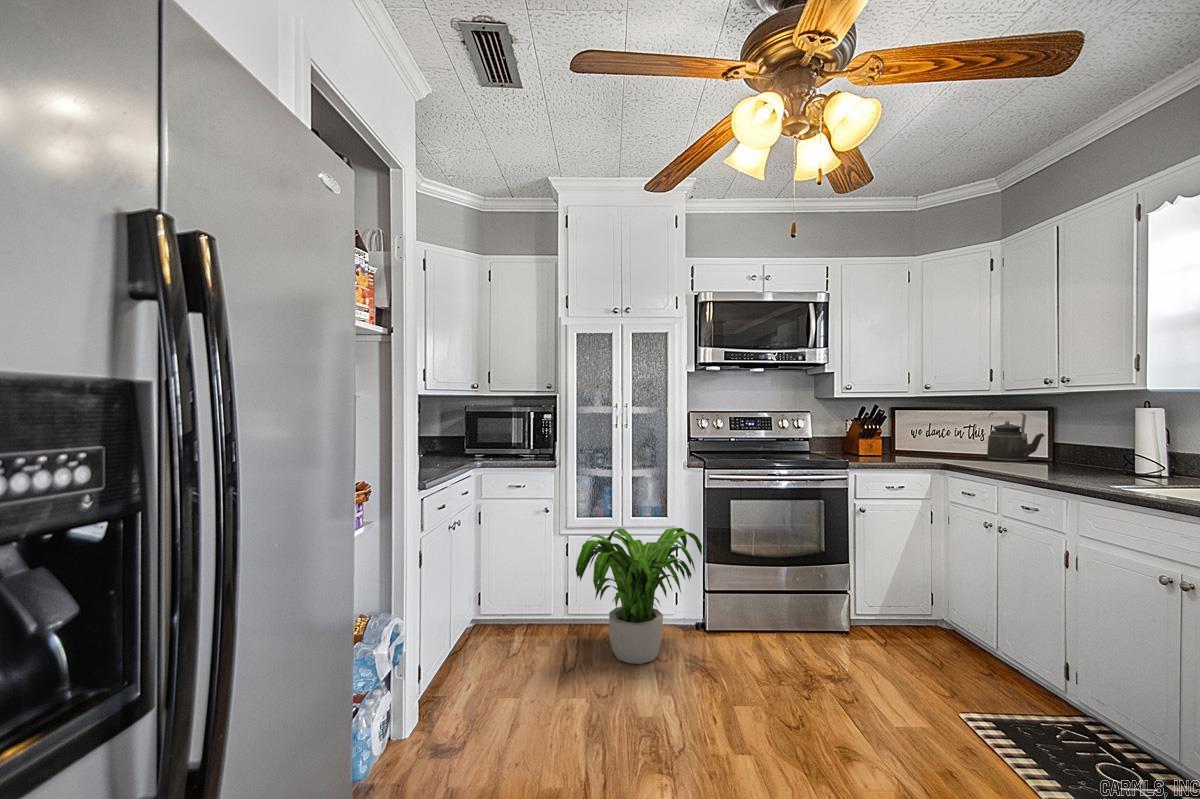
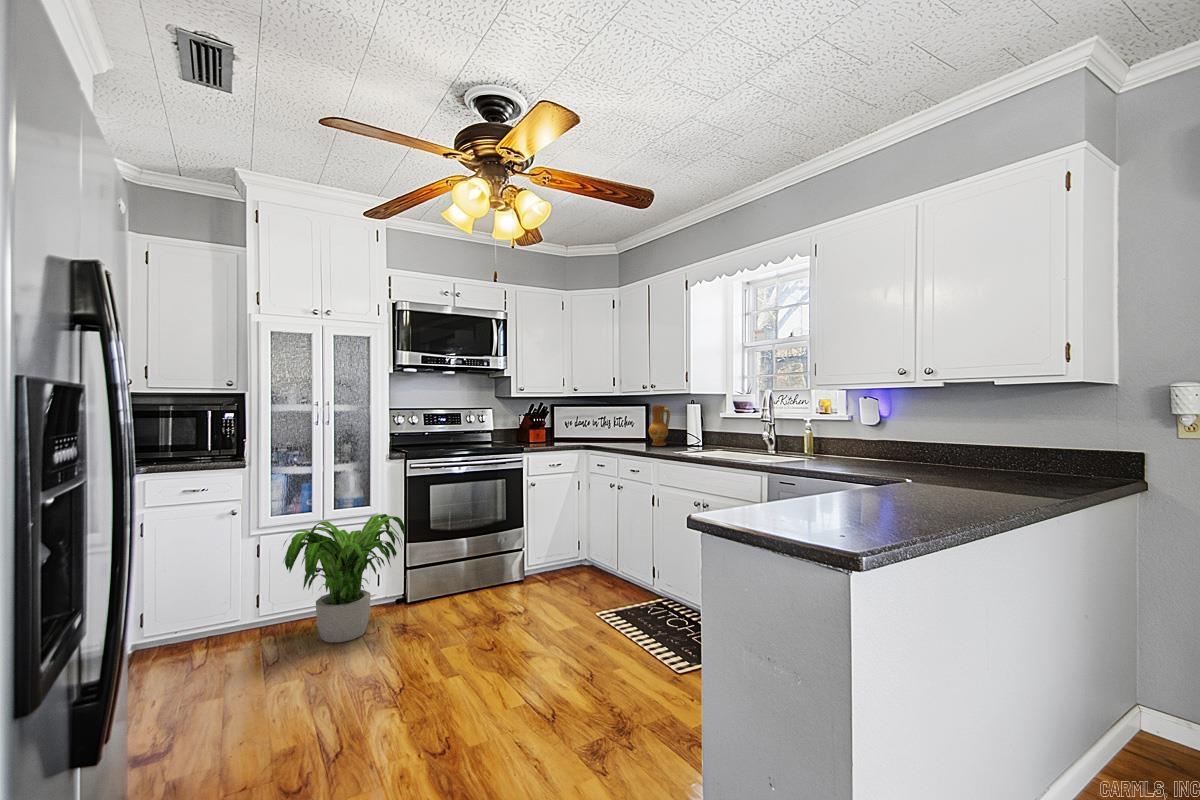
ceramic jug: none [1055,410,1098,473] -> present [649,405,670,446]
kettle: present [987,412,1045,461] -> none [612,407,644,441]

